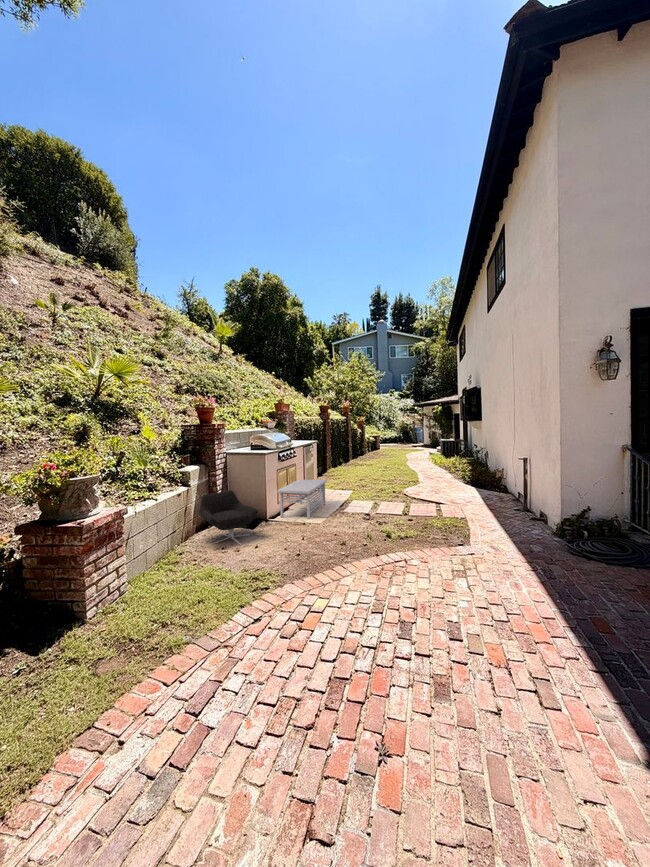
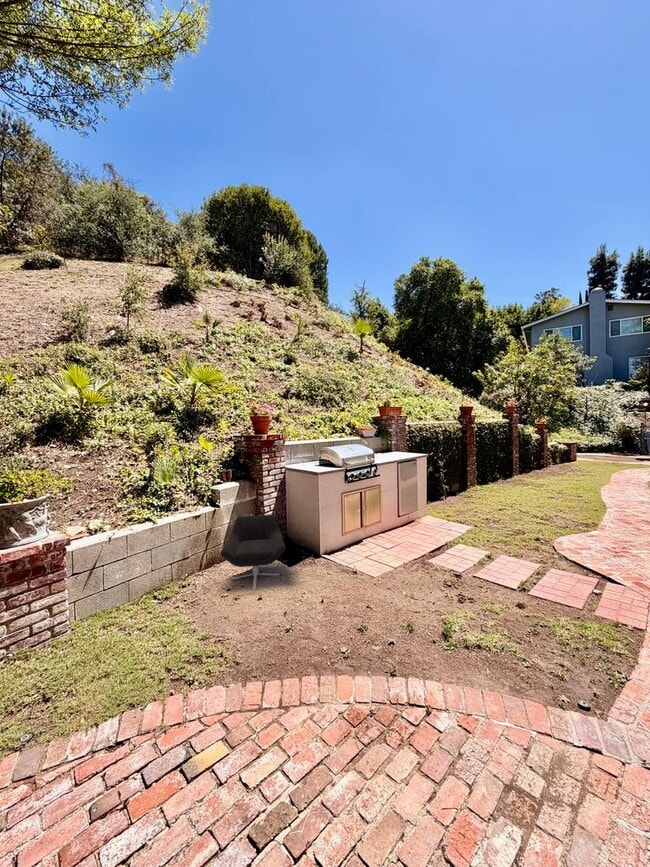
storage bench: present [277,480,326,519] -> none [337,504,418,565]

